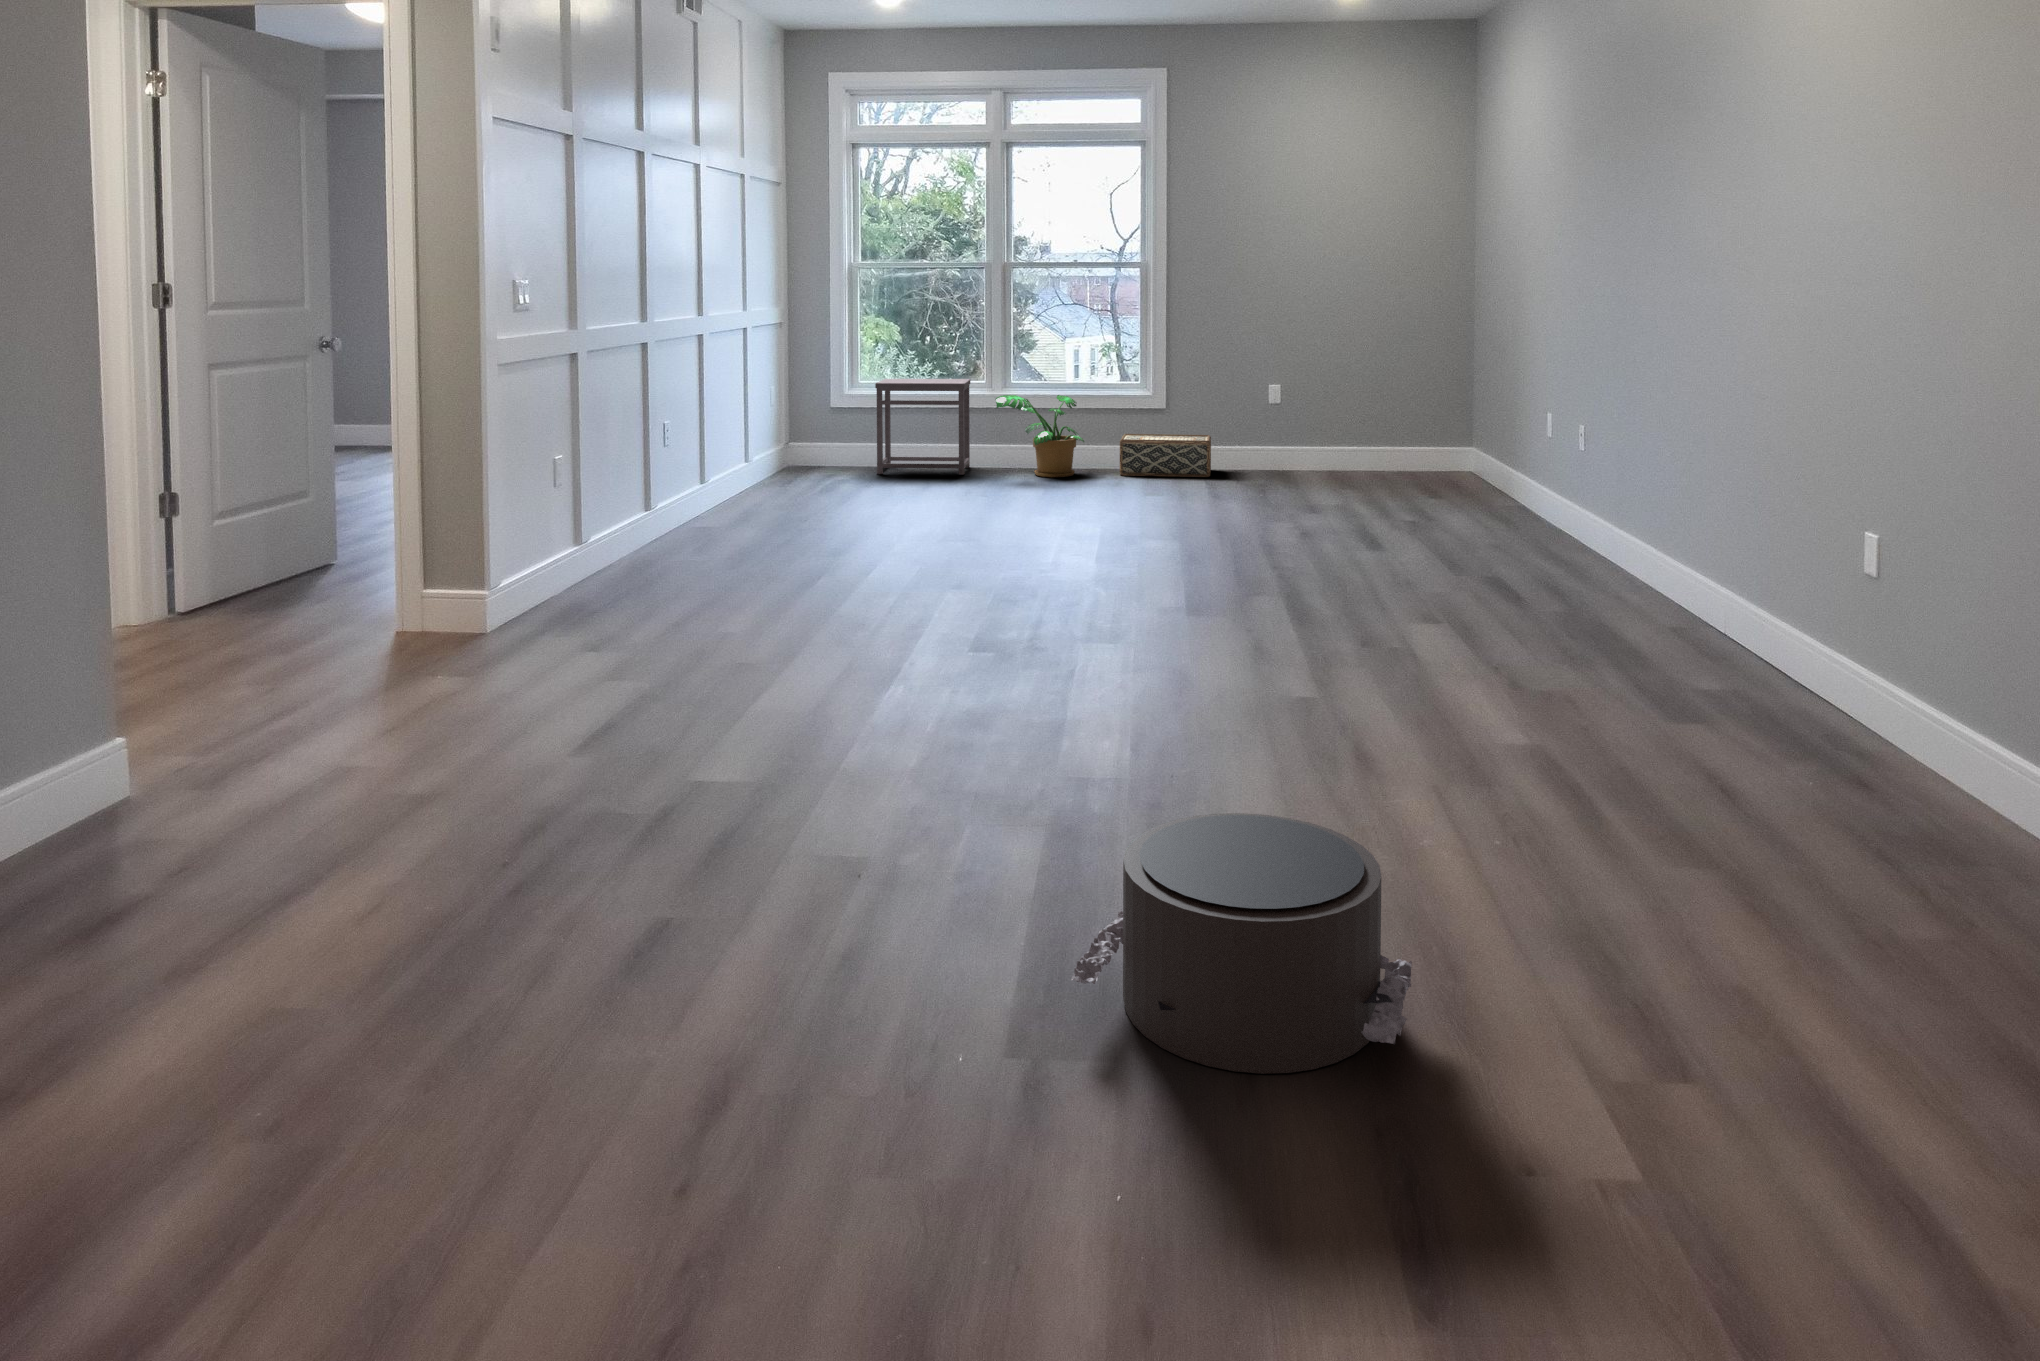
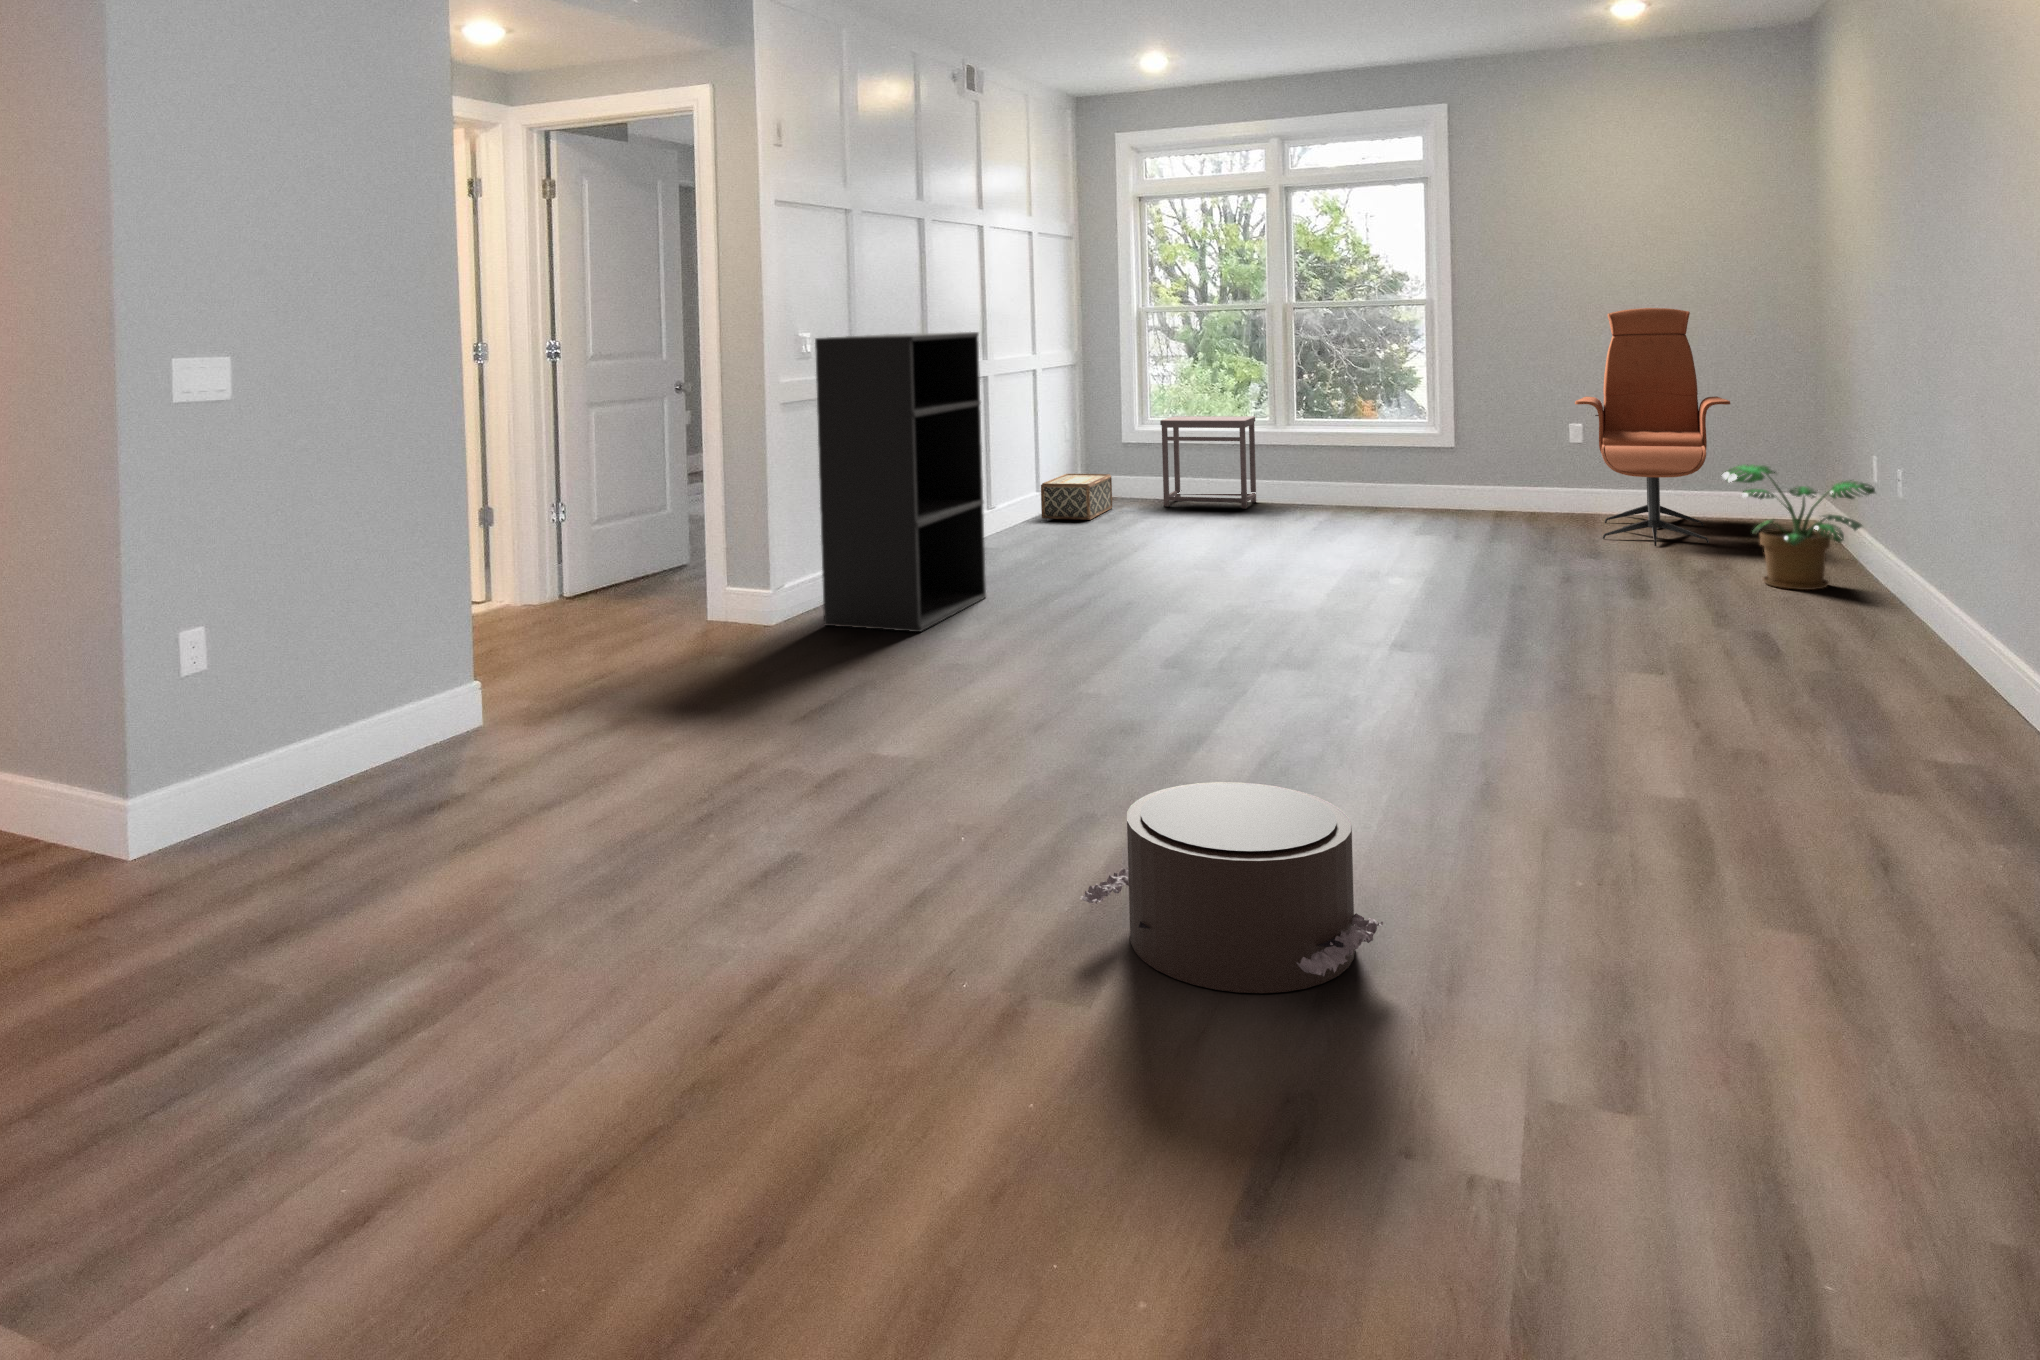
lounge chair: none [1282,277,1415,503] -> present [1575,308,1730,546]
bookshelf: none [547,286,735,636] -> present [815,332,986,632]
potted plant: present [996,395,1084,477] -> present [1722,464,1875,590]
woven basket: present [1120,434,1211,477] -> present [1041,474,1112,520]

